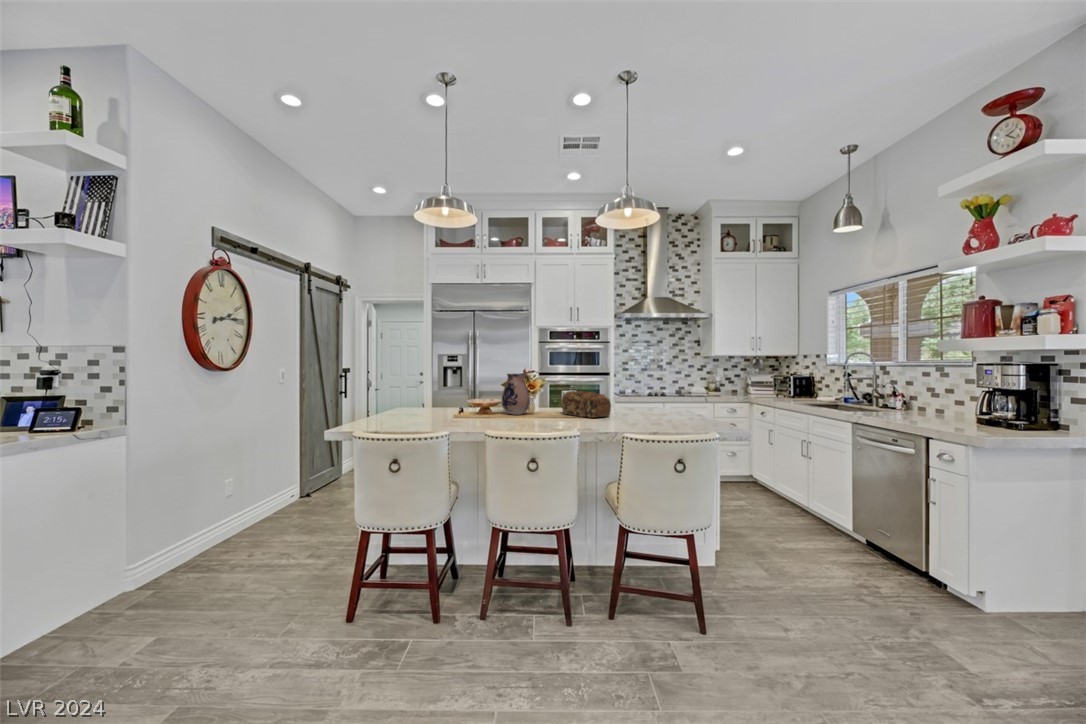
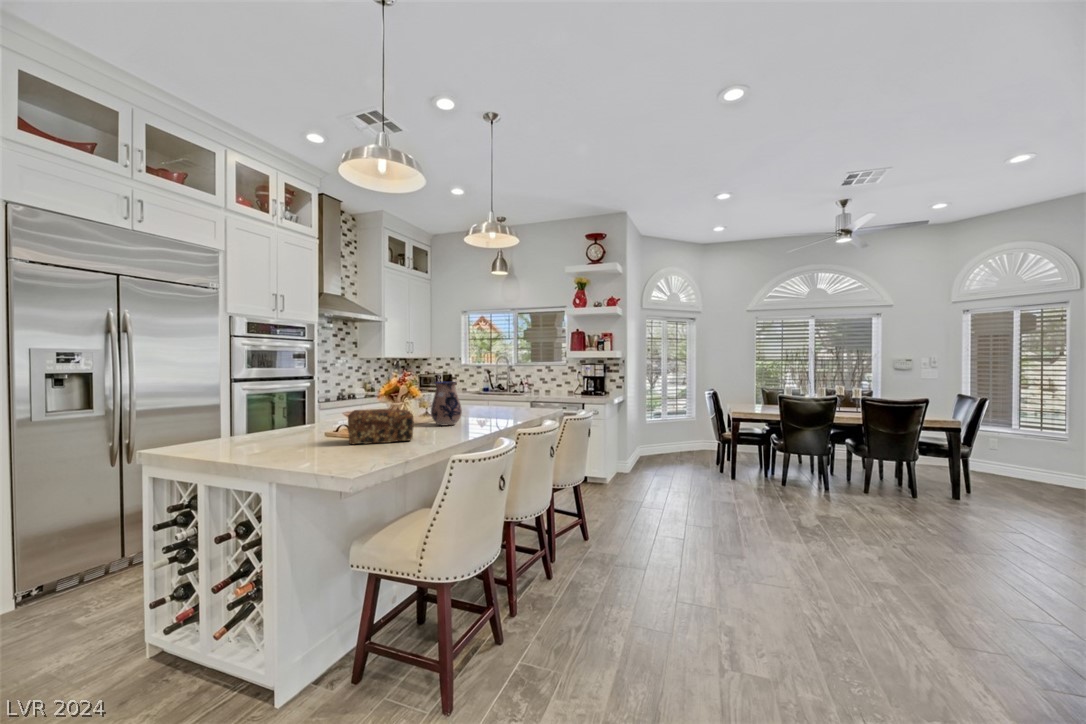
bread loaf: present [562,391,611,418] -> present [348,409,414,444]

